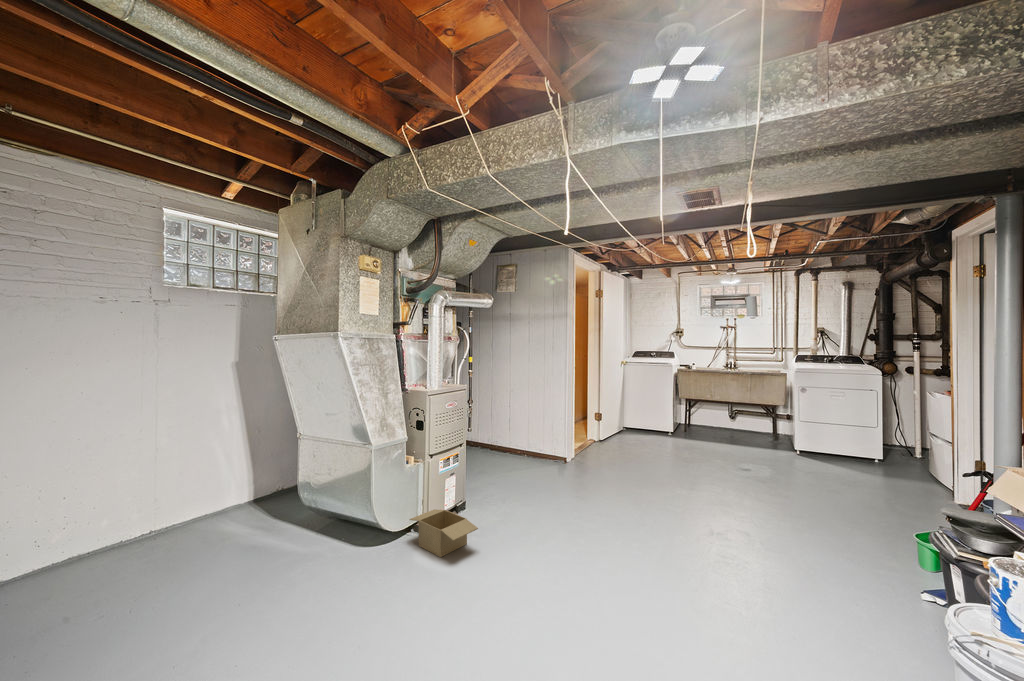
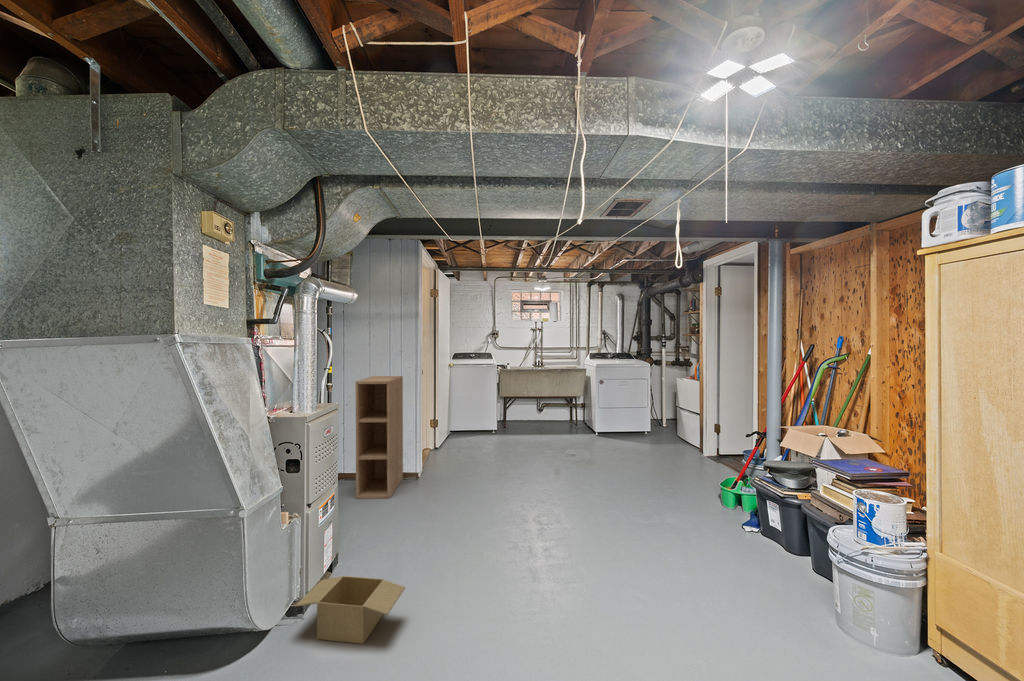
shelving unit: none [507,369,553,471] -> present [356,376,403,499]

